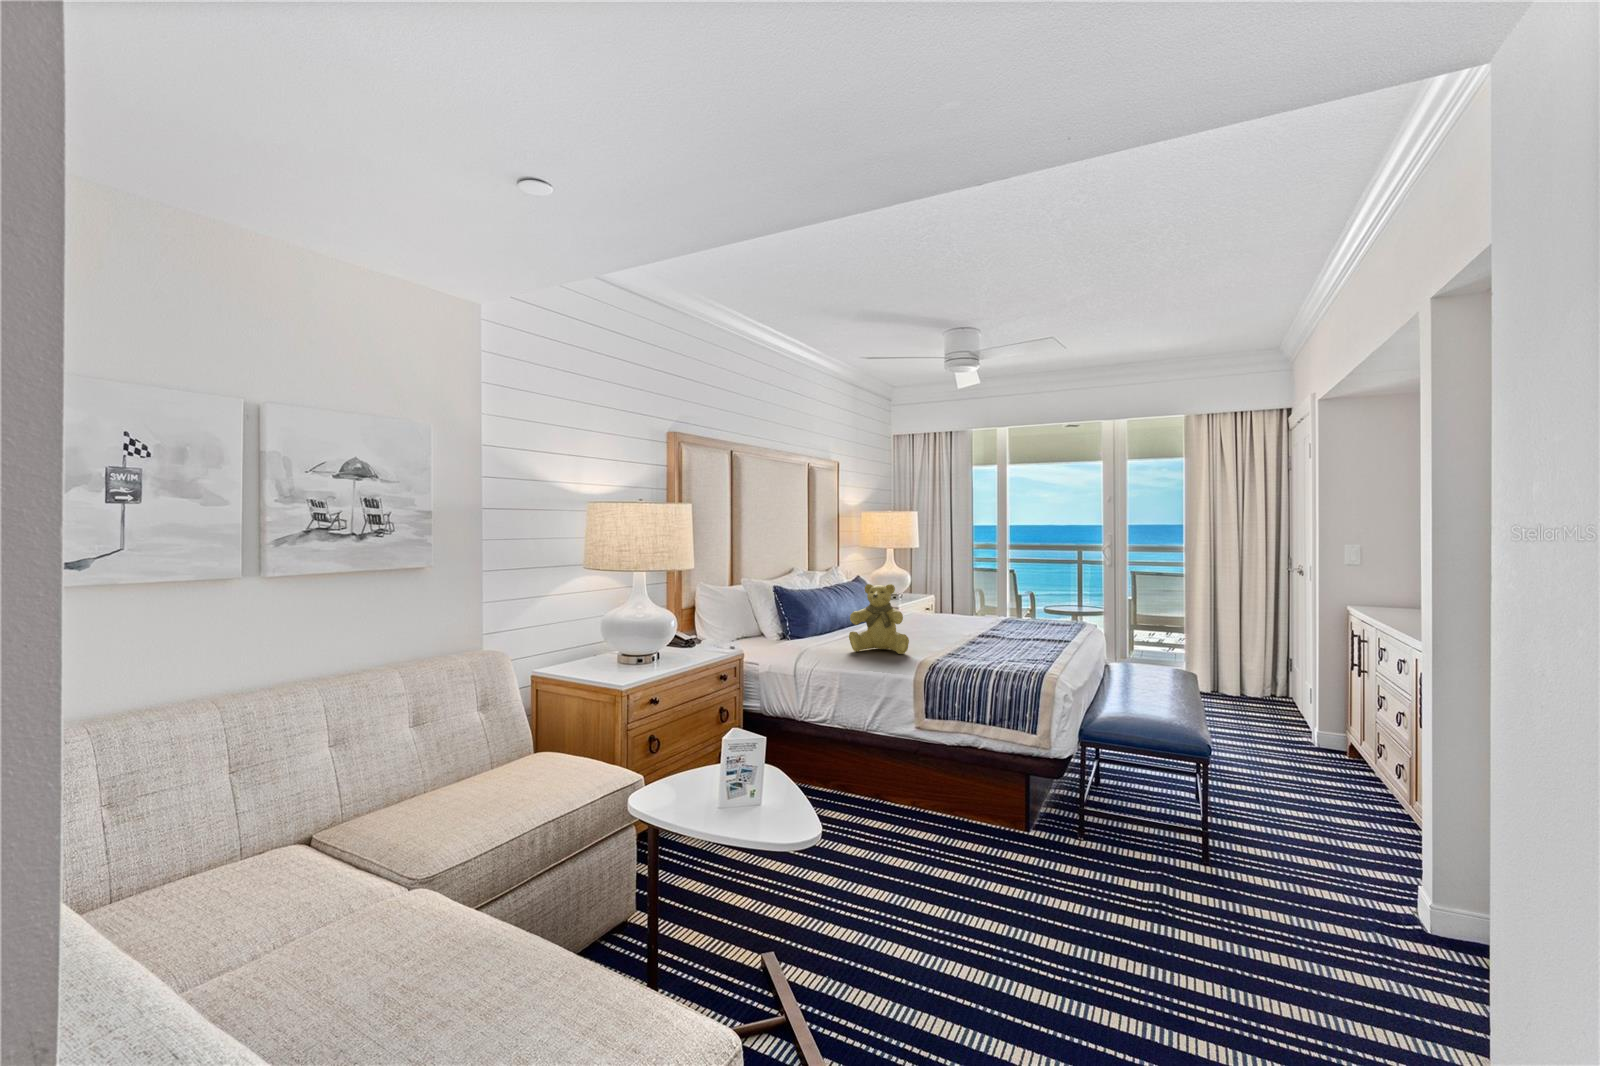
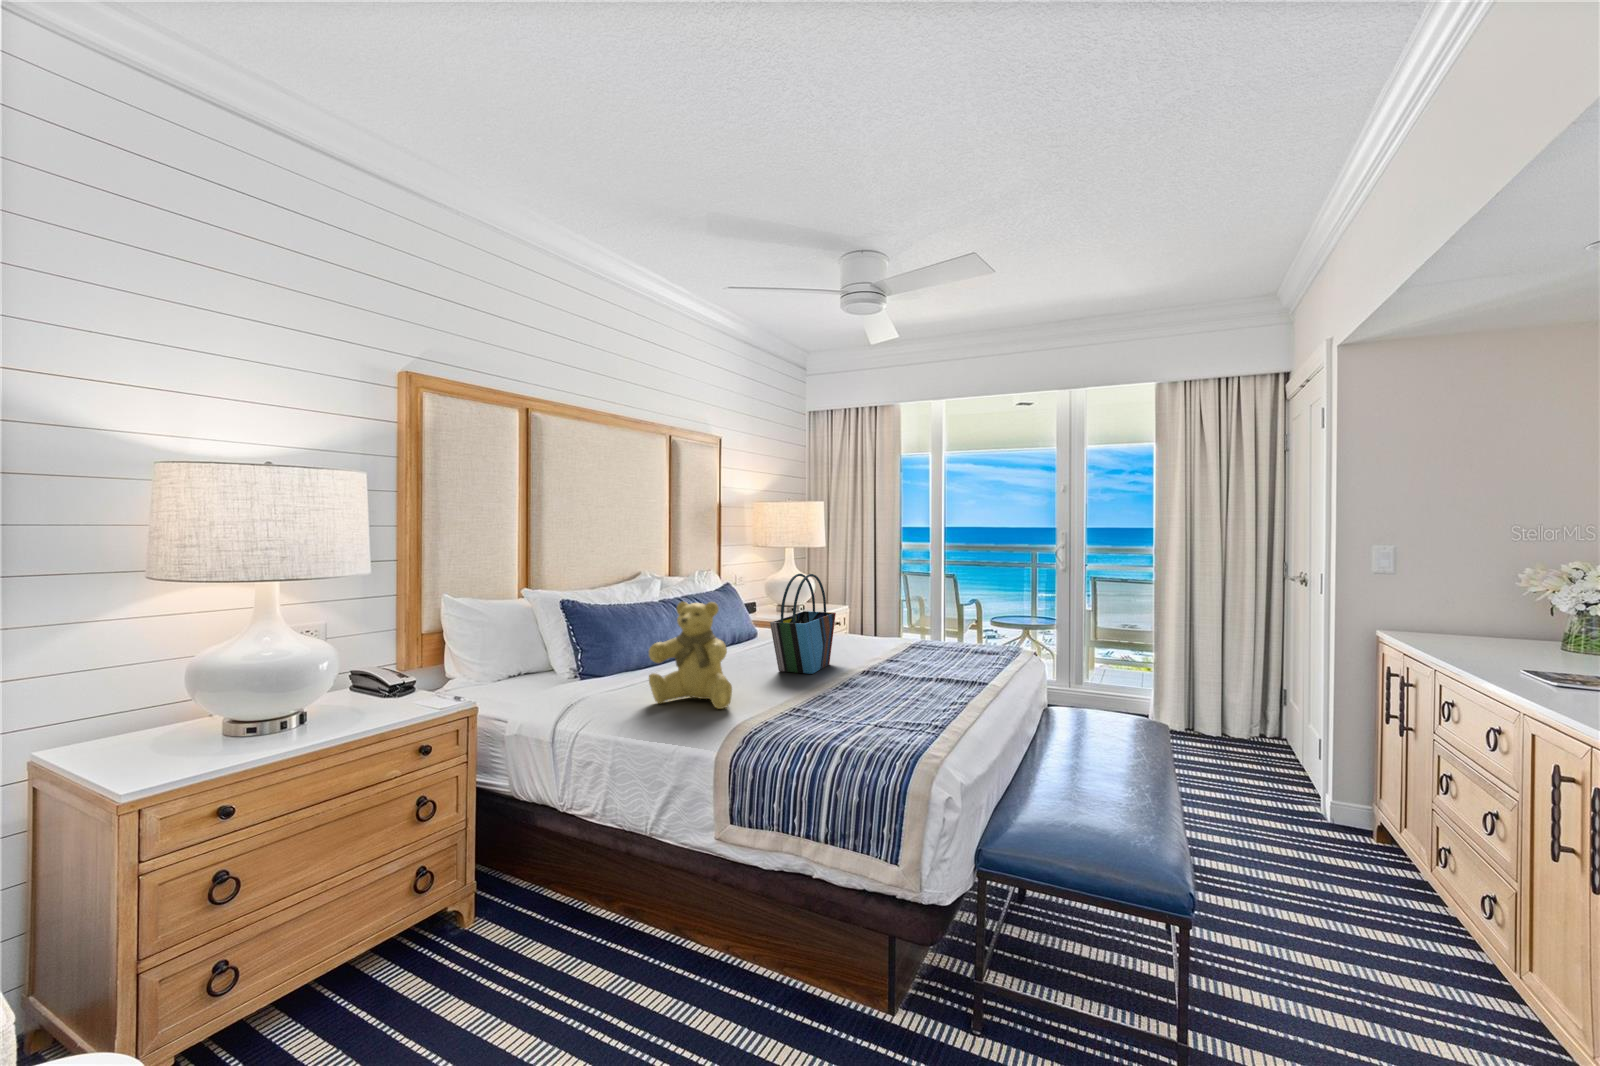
tote bag: none [916,567,956,637] -> present [770,574,836,674]

